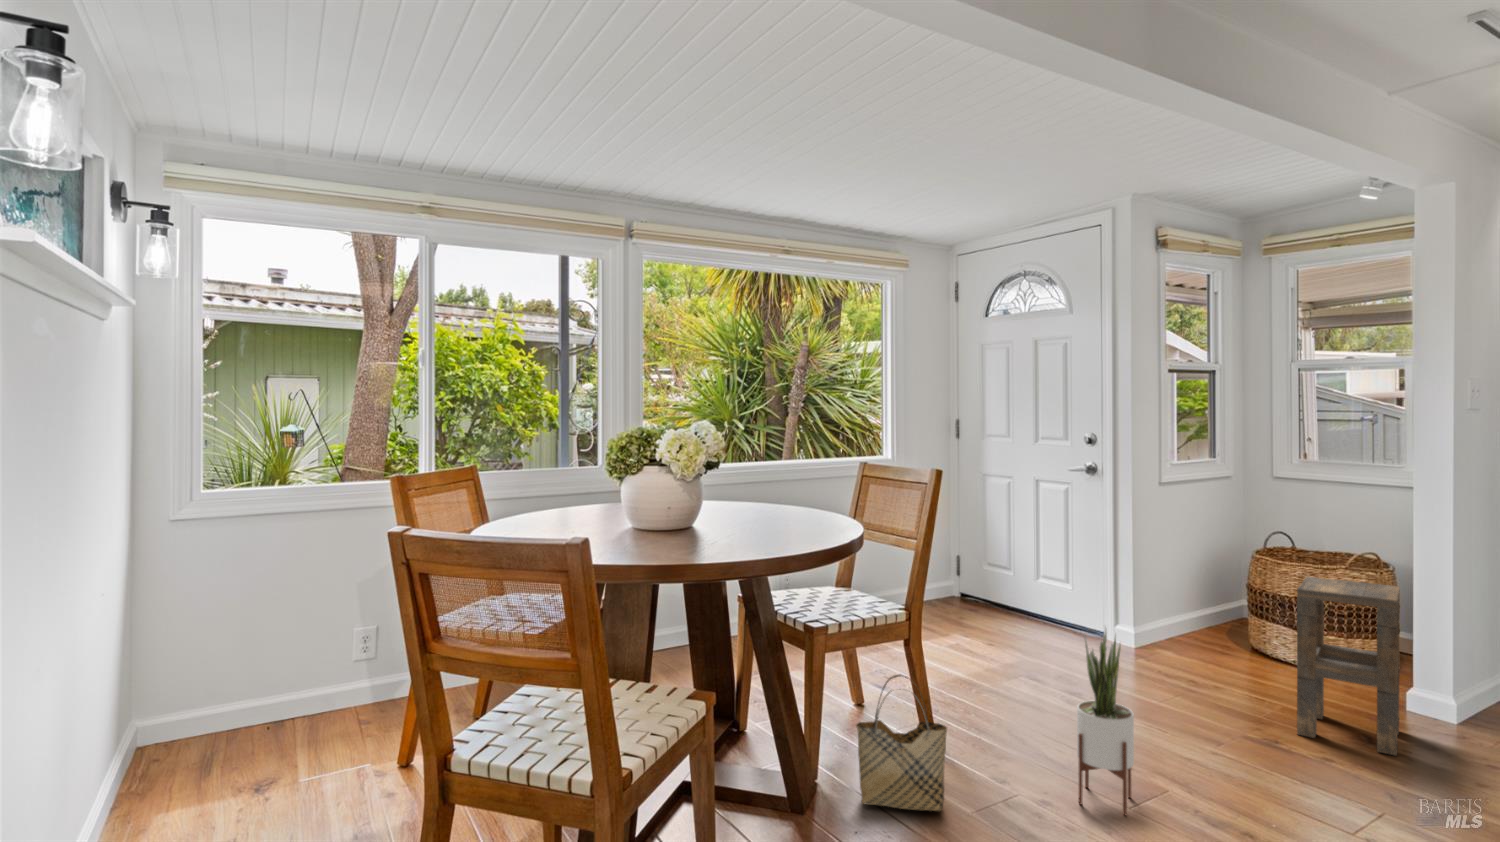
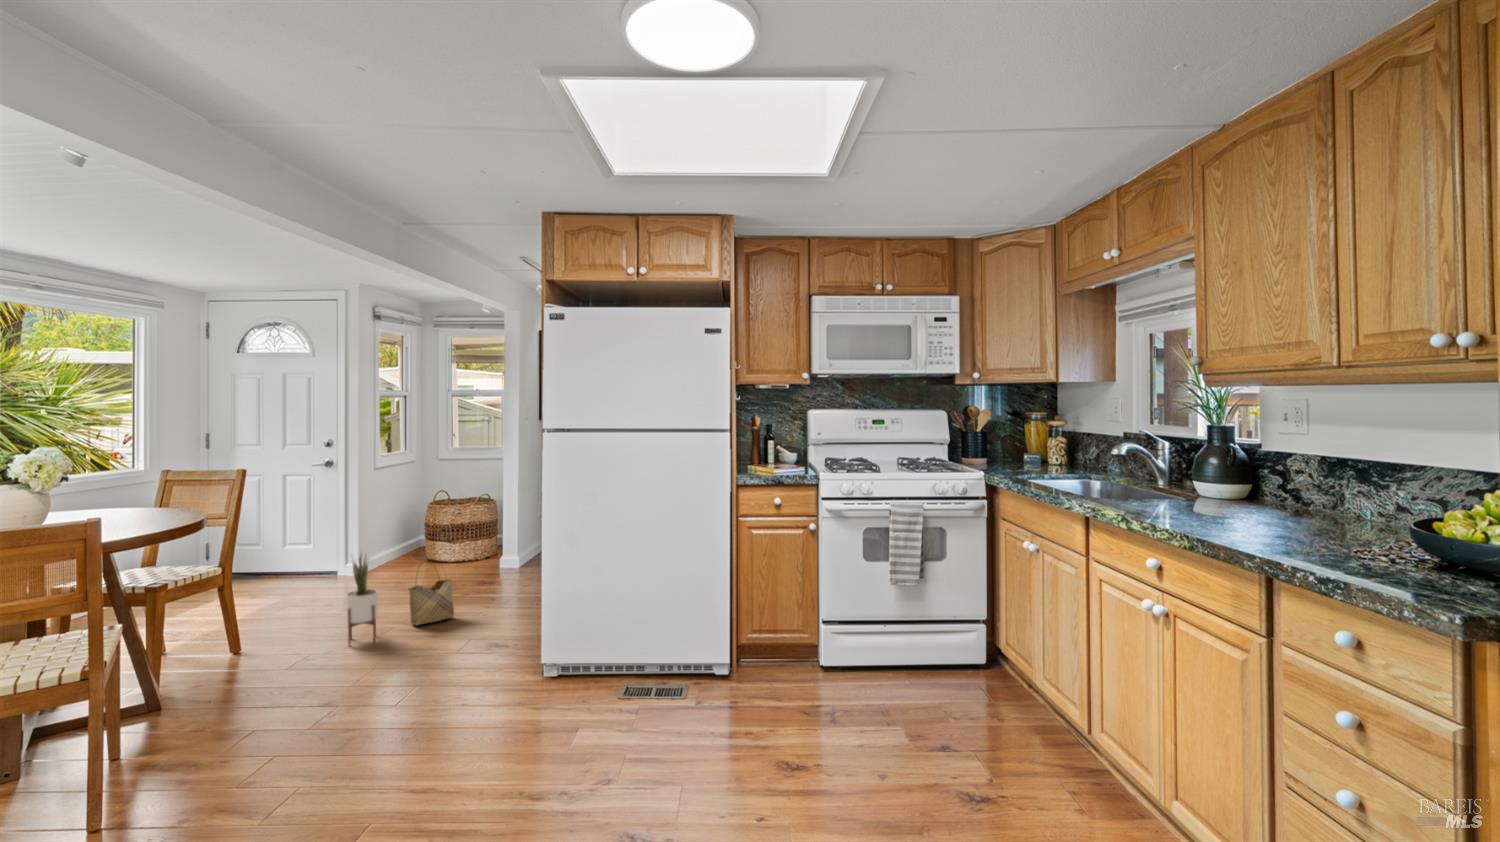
side table: present [1297,577,1400,755] -> none [452,509,496,590]
woven basket: present [856,675,947,811] -> present [409,562,454,625]

